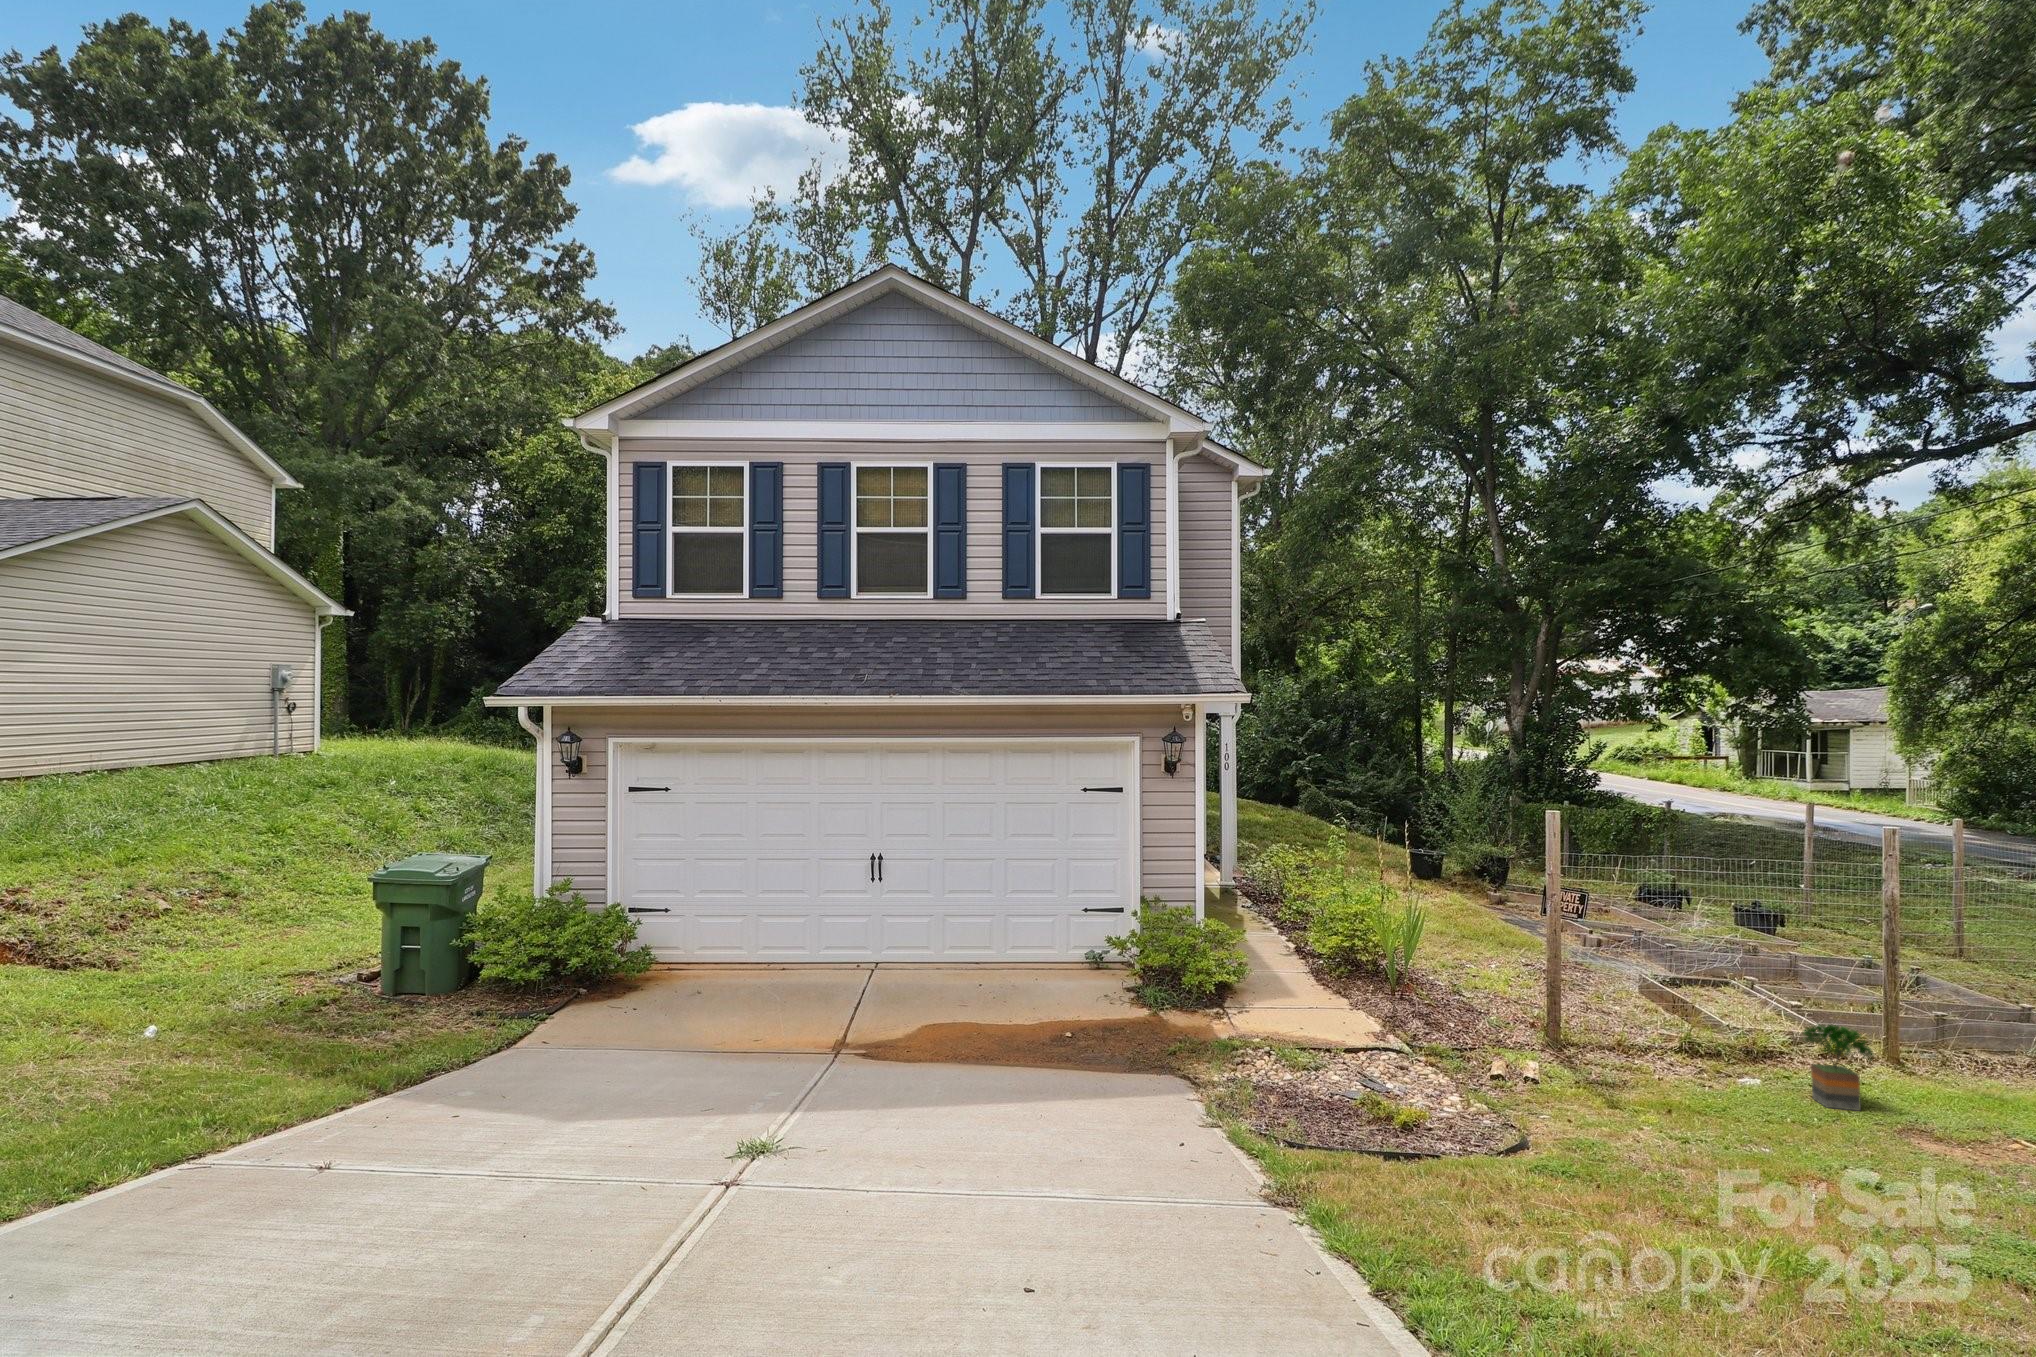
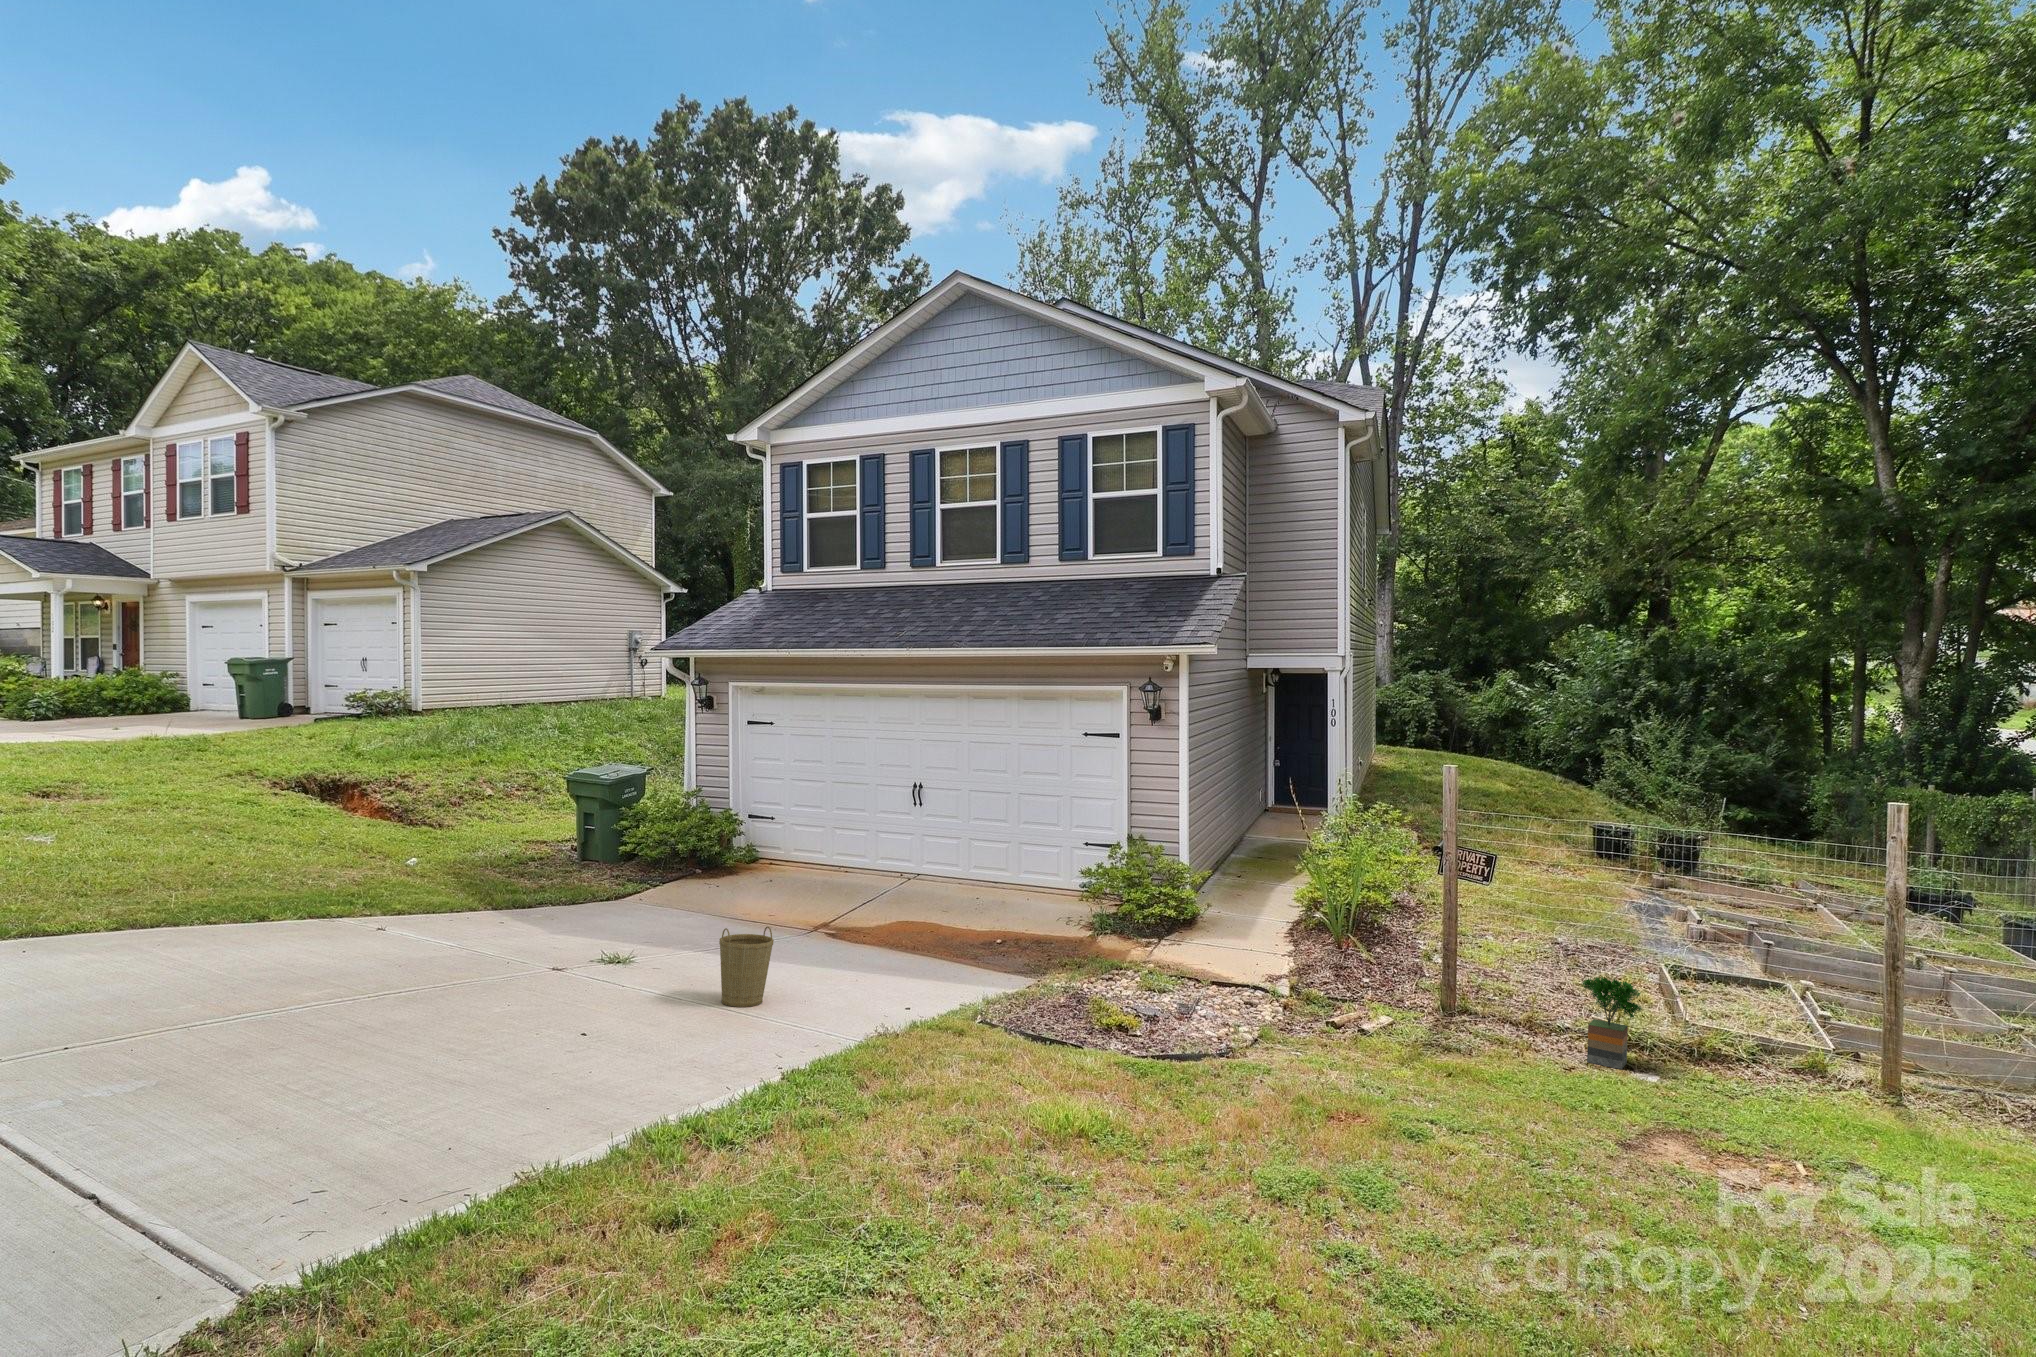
basket: none [1056,1117,1128,1244] -> present [719,926,774,1007]

